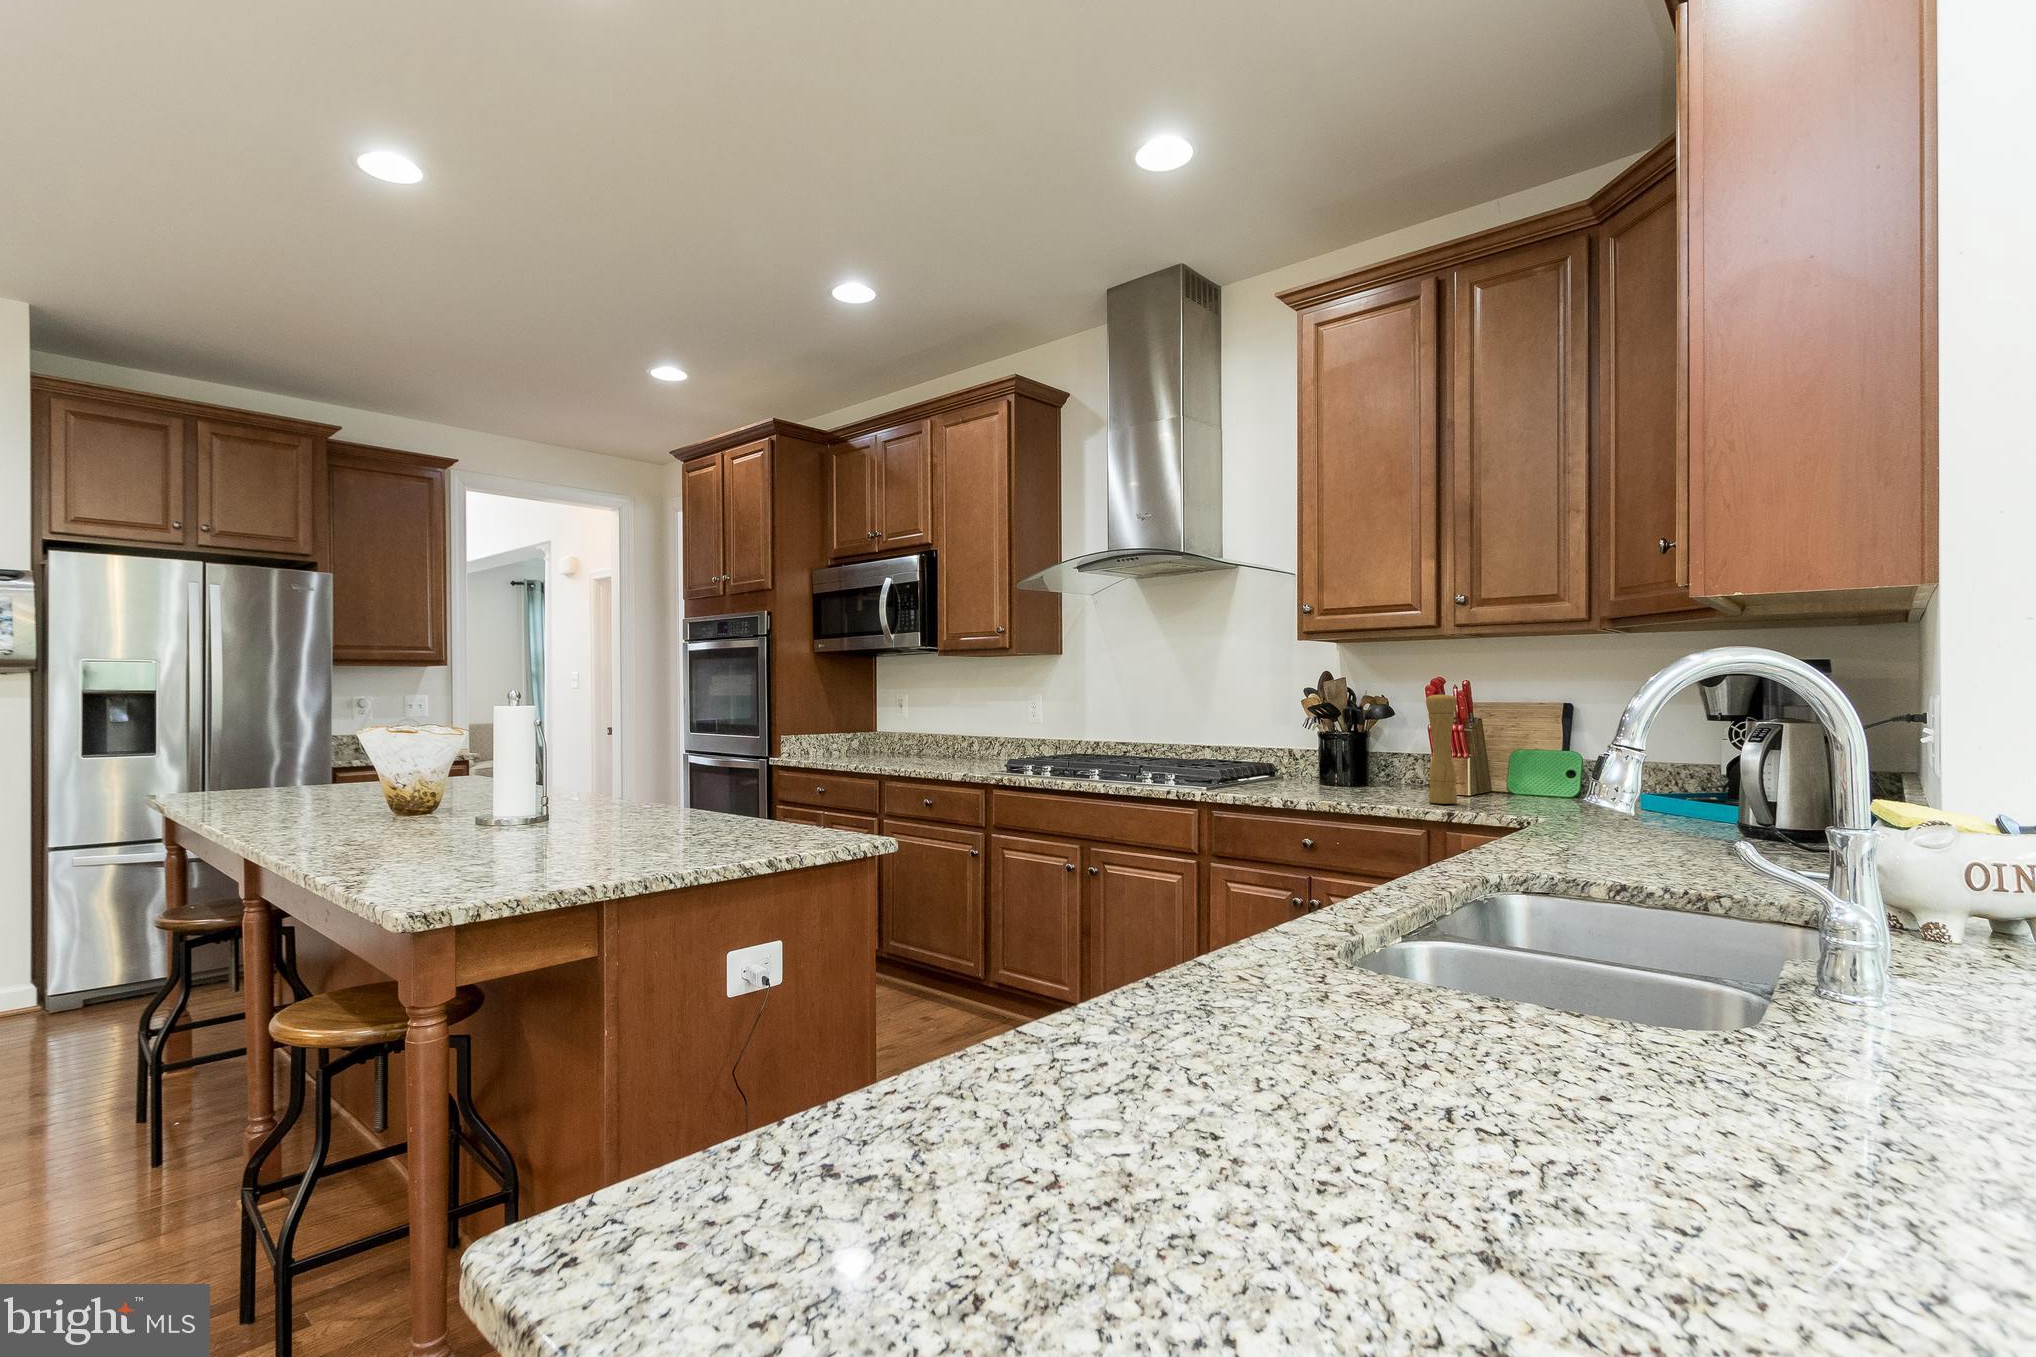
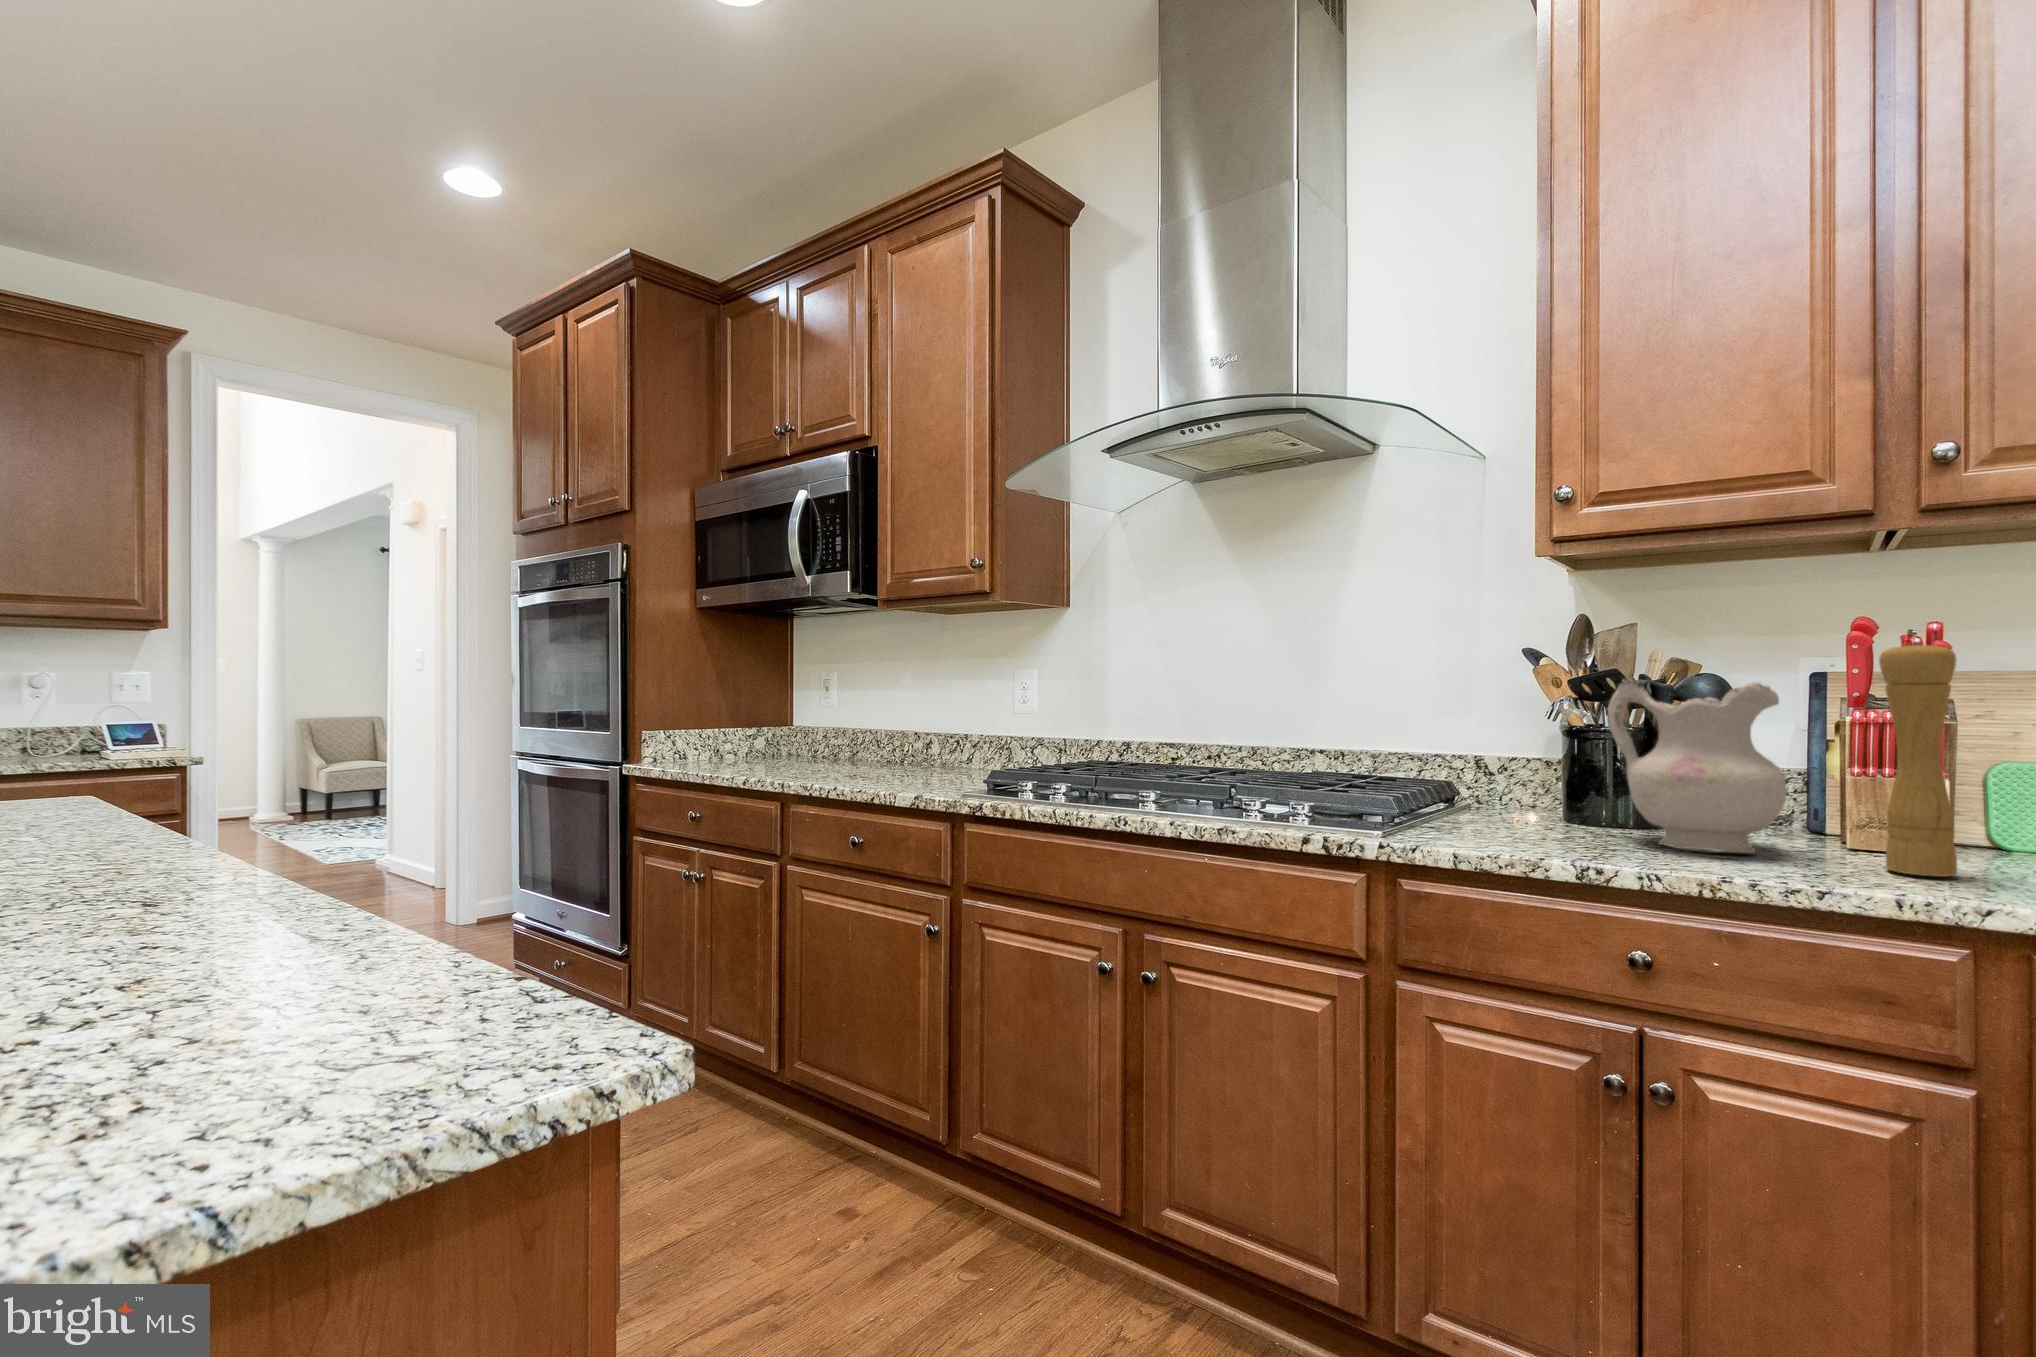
ceramic pitcher: none [1322,708,1398,796] -> present [1608,679,1787,853]

